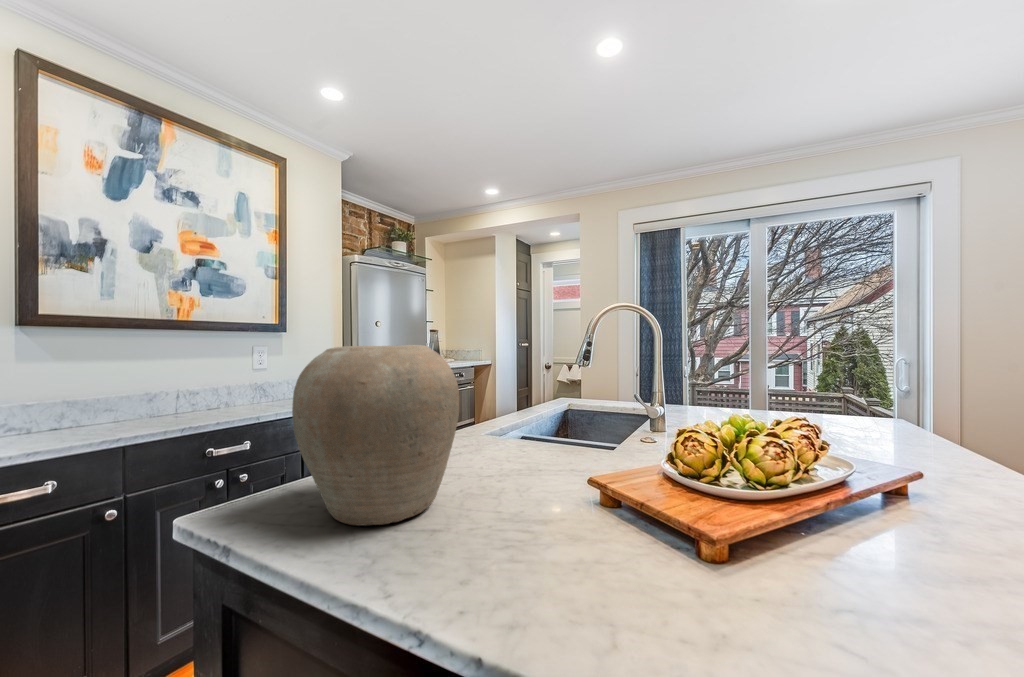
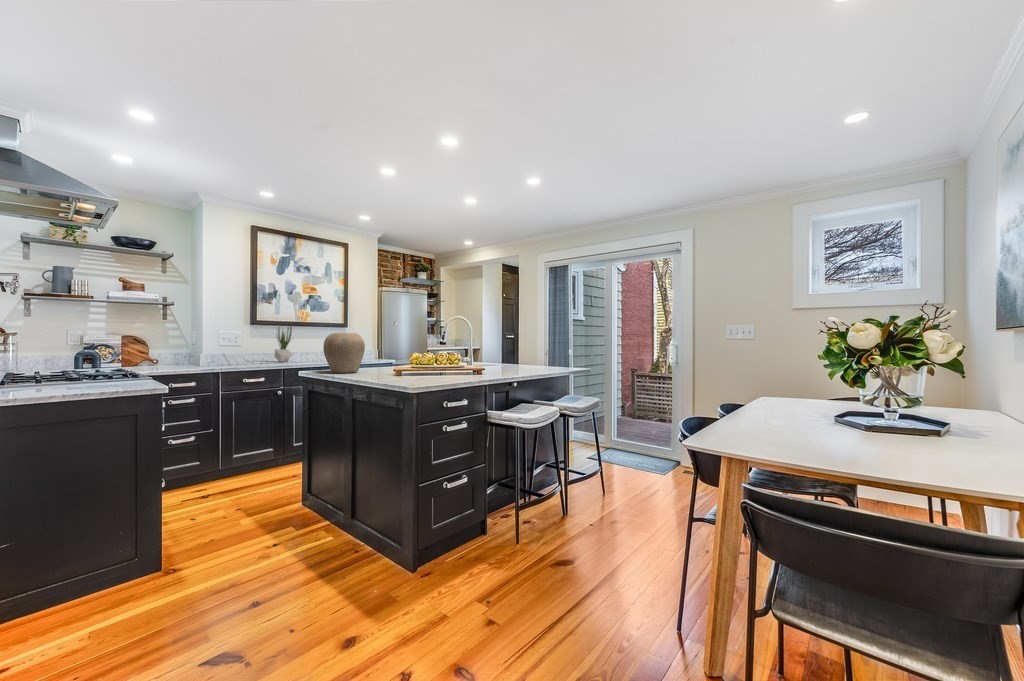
potted plant: none [94,320,155,426] -> present [274,327,292,362]

